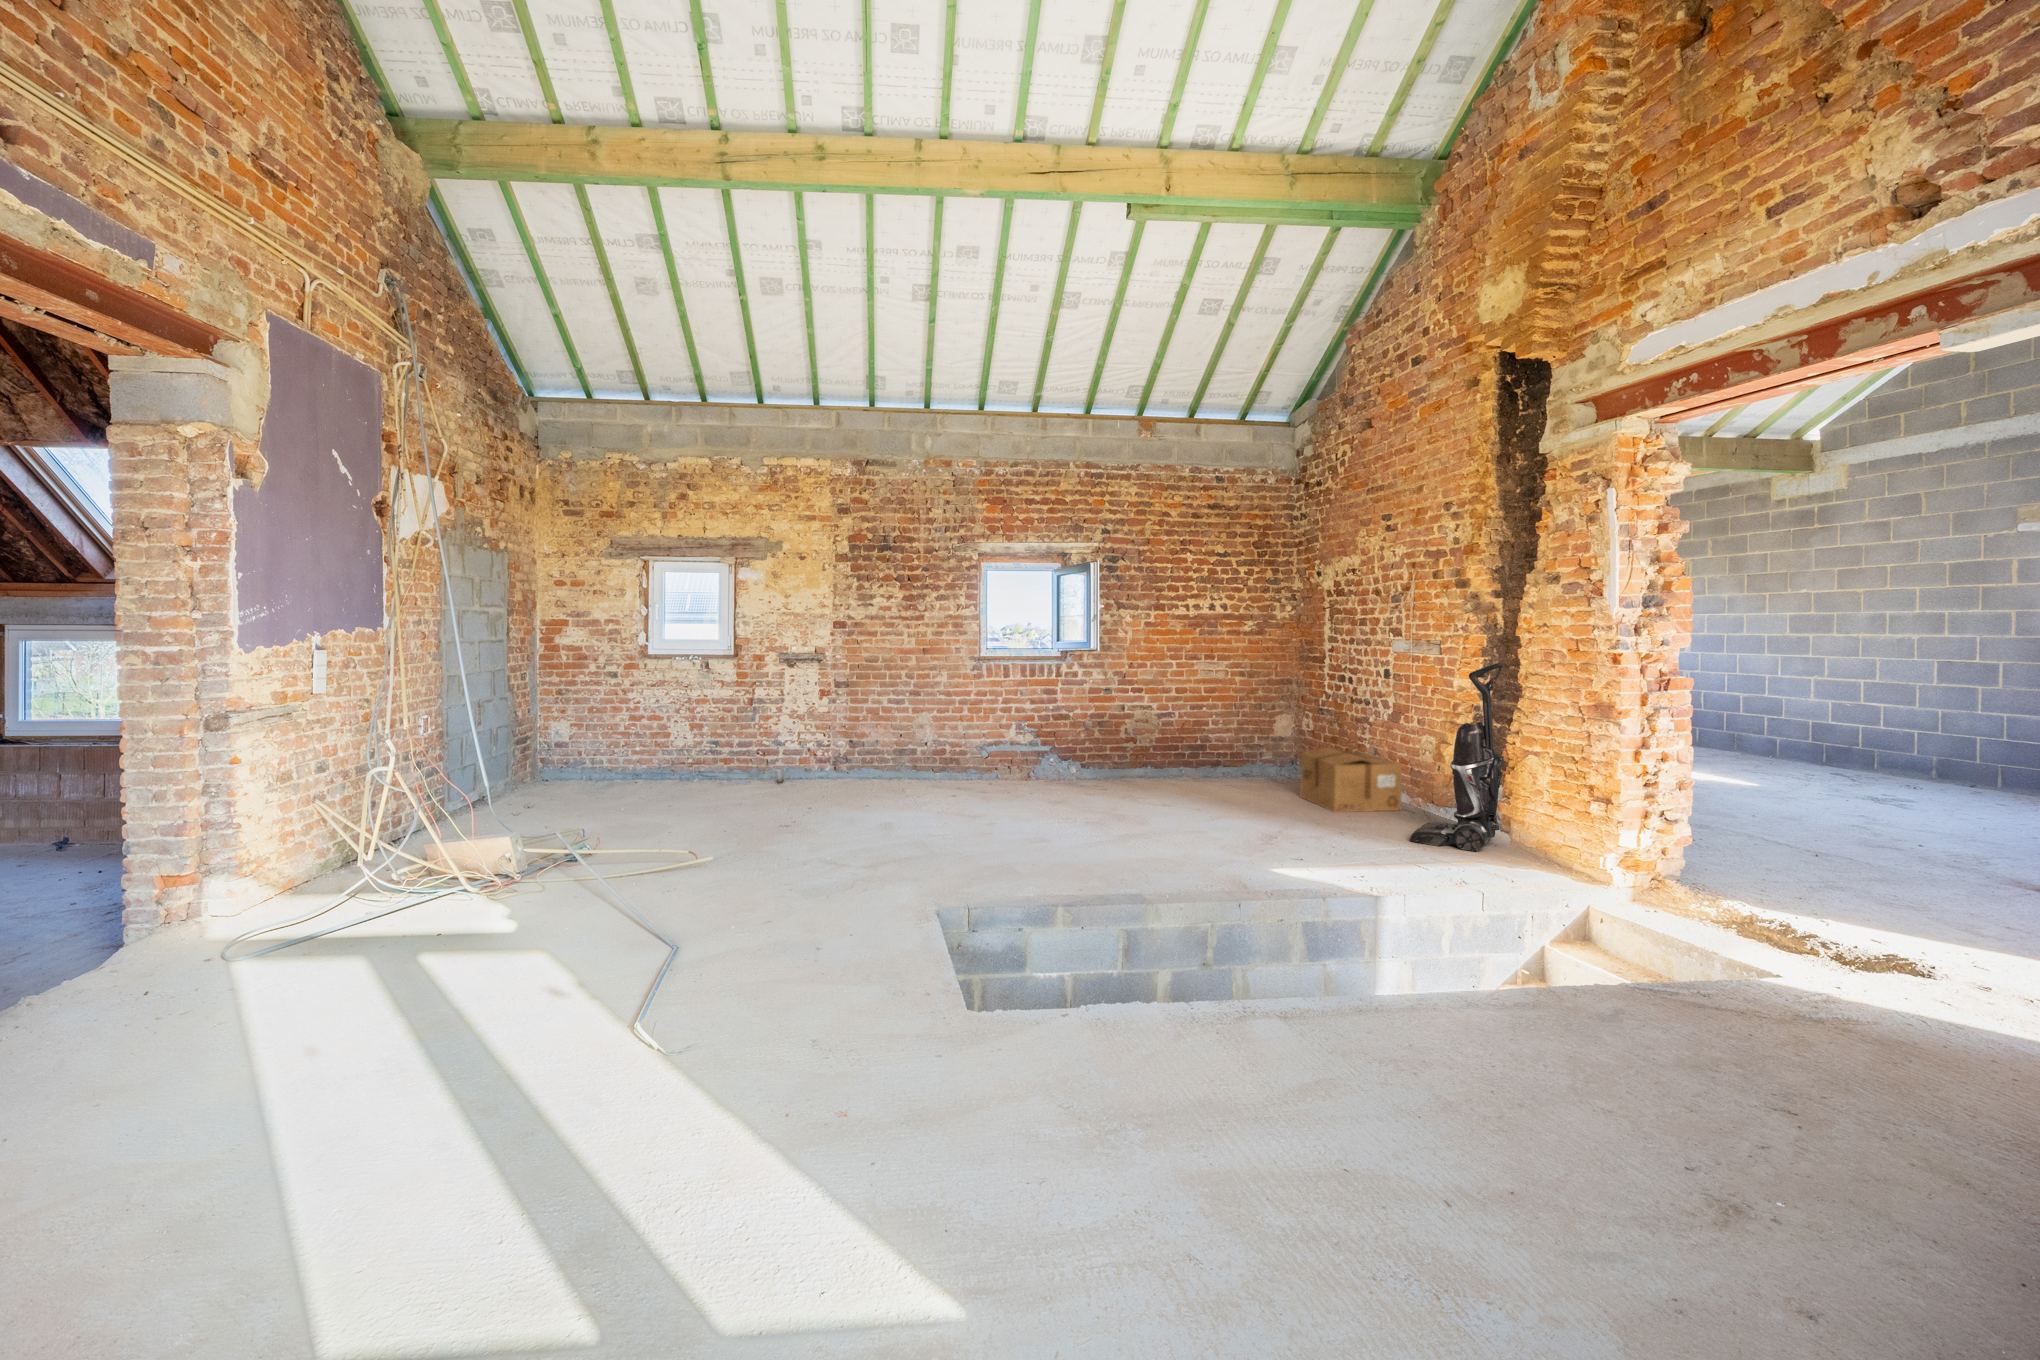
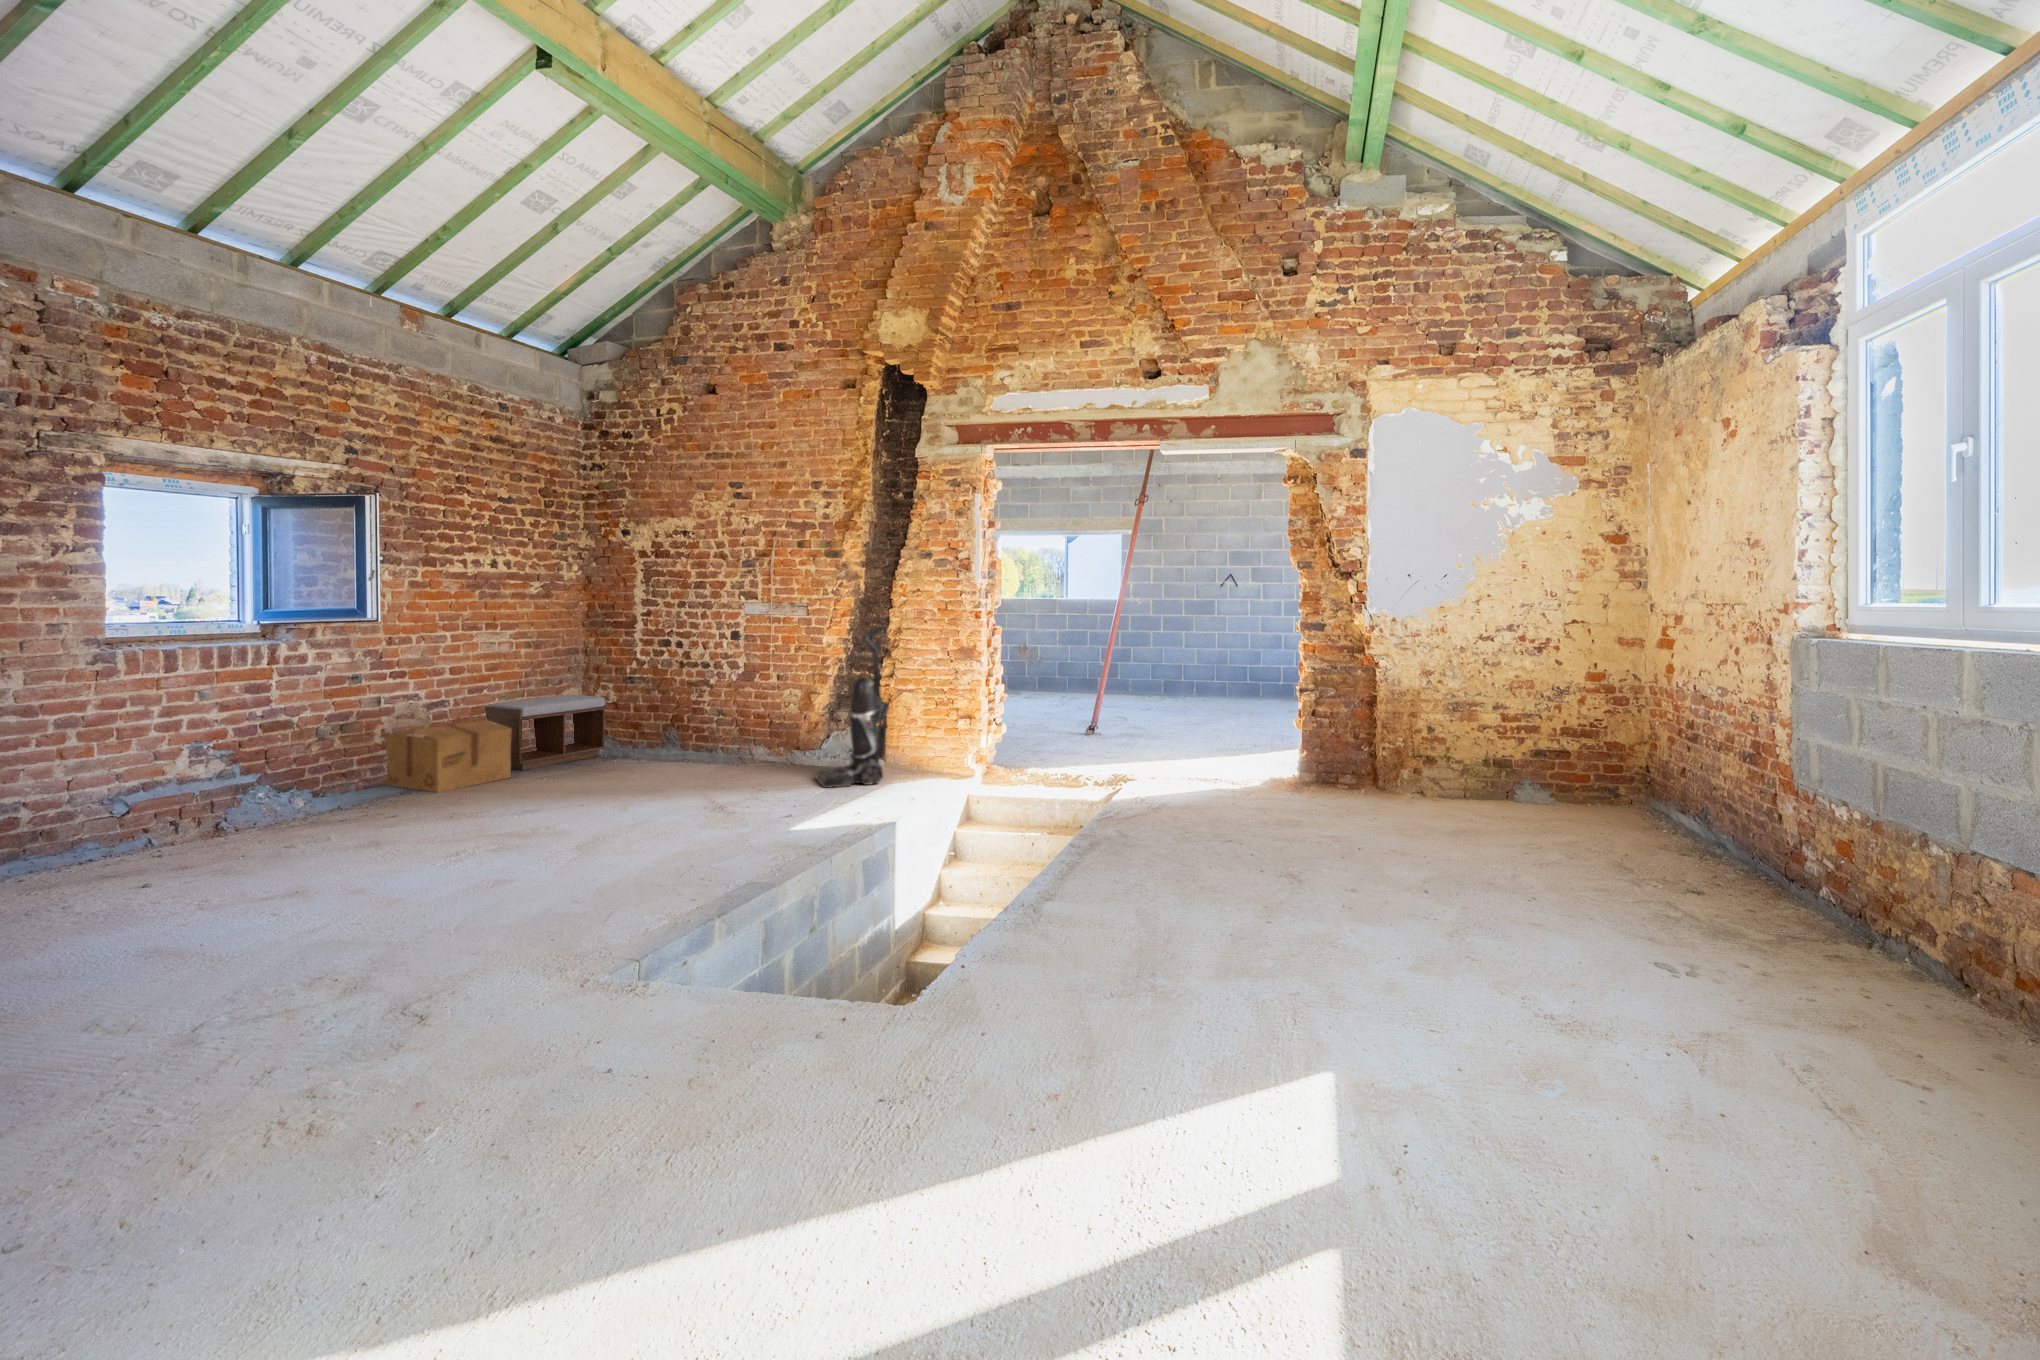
bench: none [1197,718,1296,776] -> present [485,695,607,770]
cardboard box: present [1300,747,1402,812] -> present [381,720,511,792]

